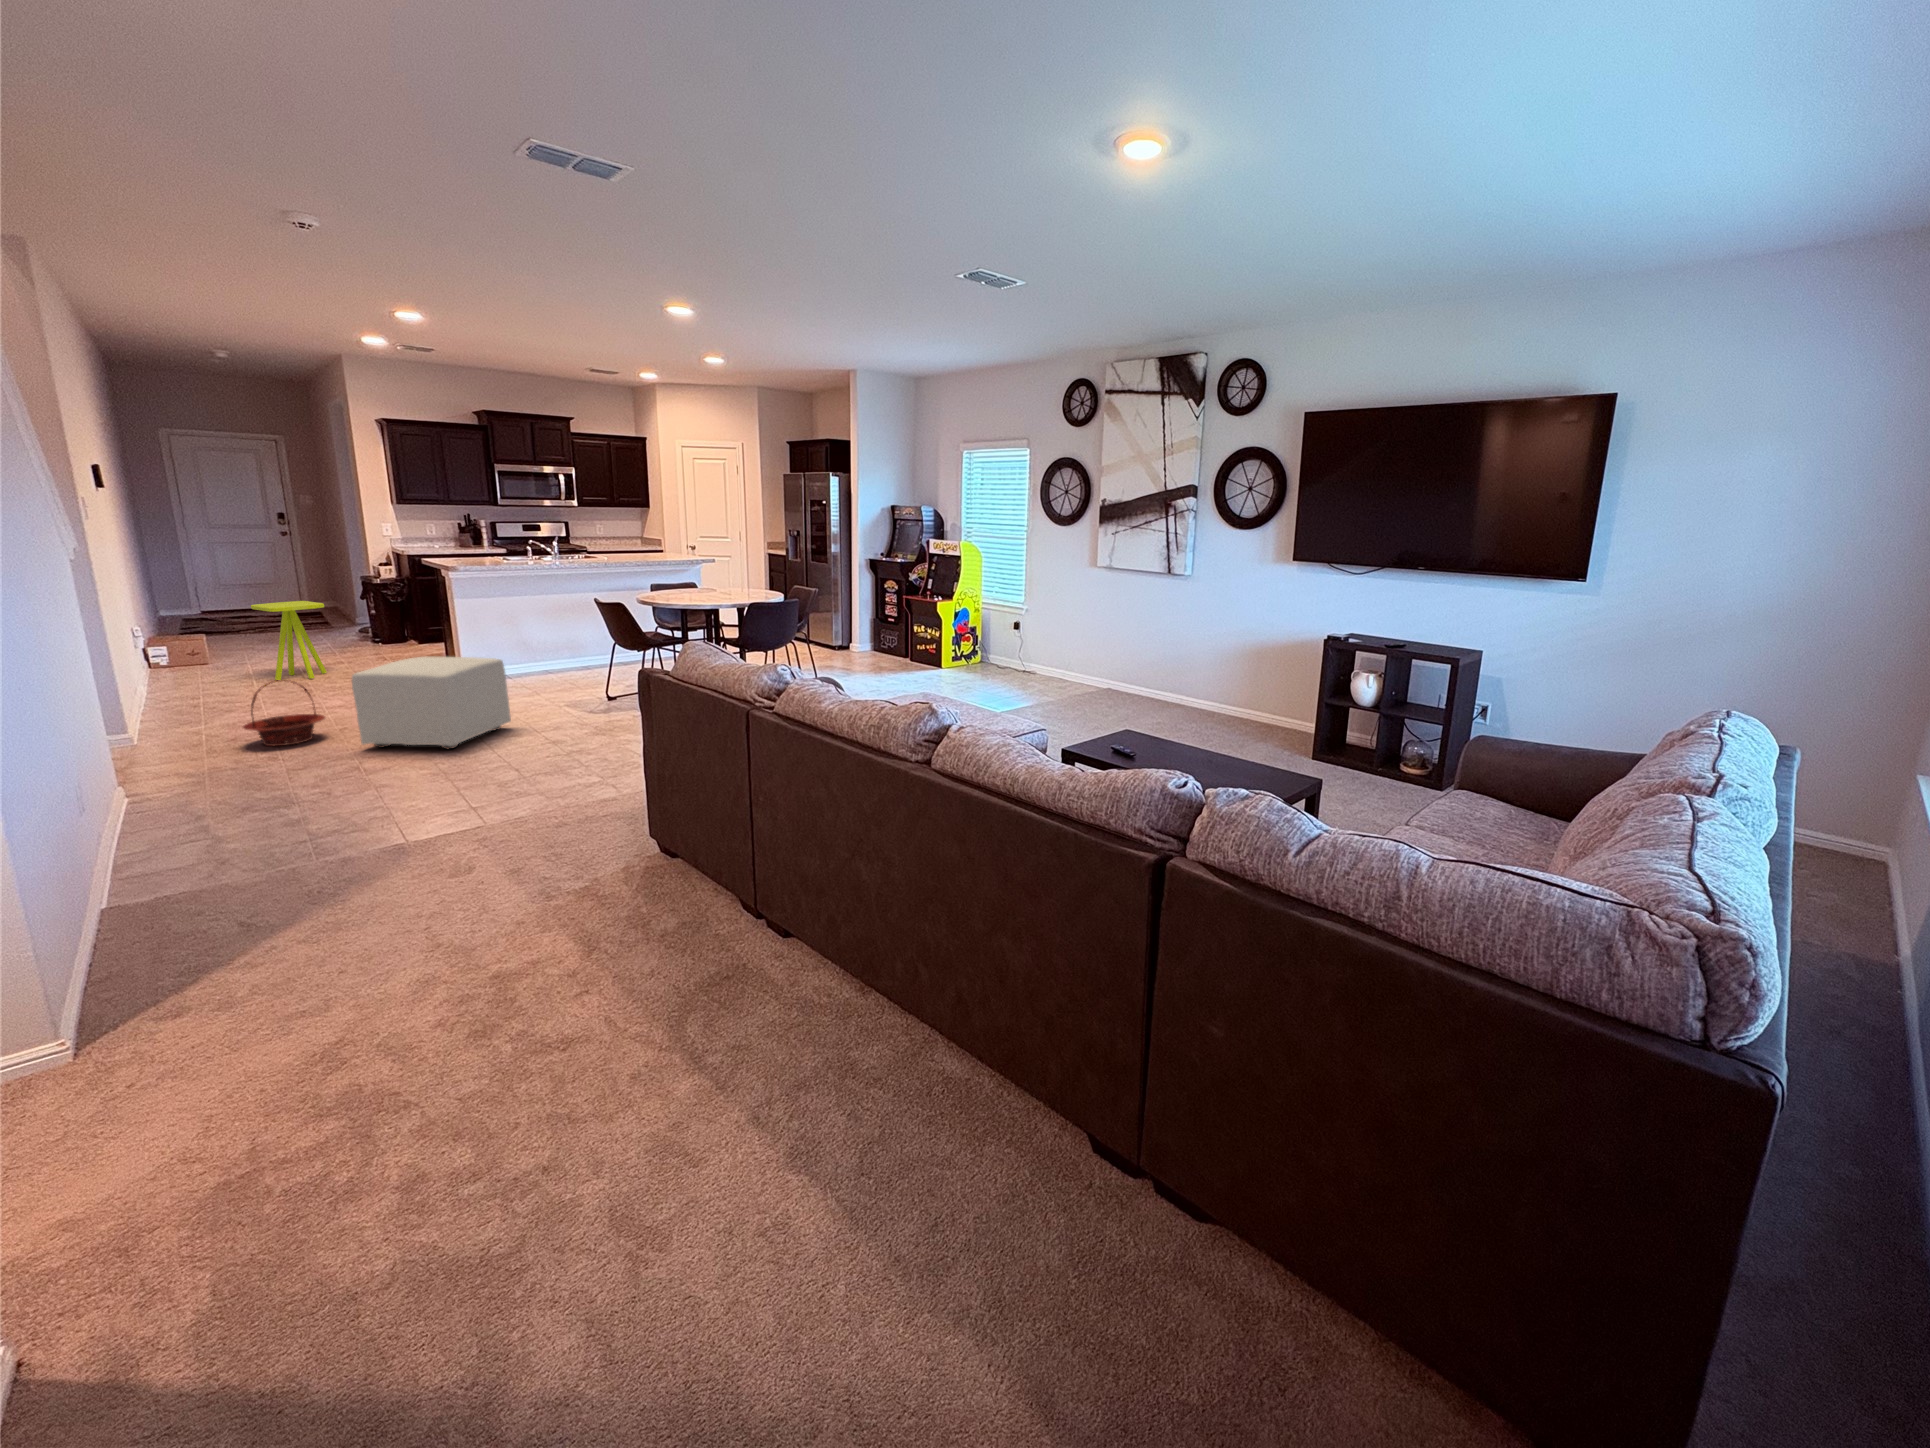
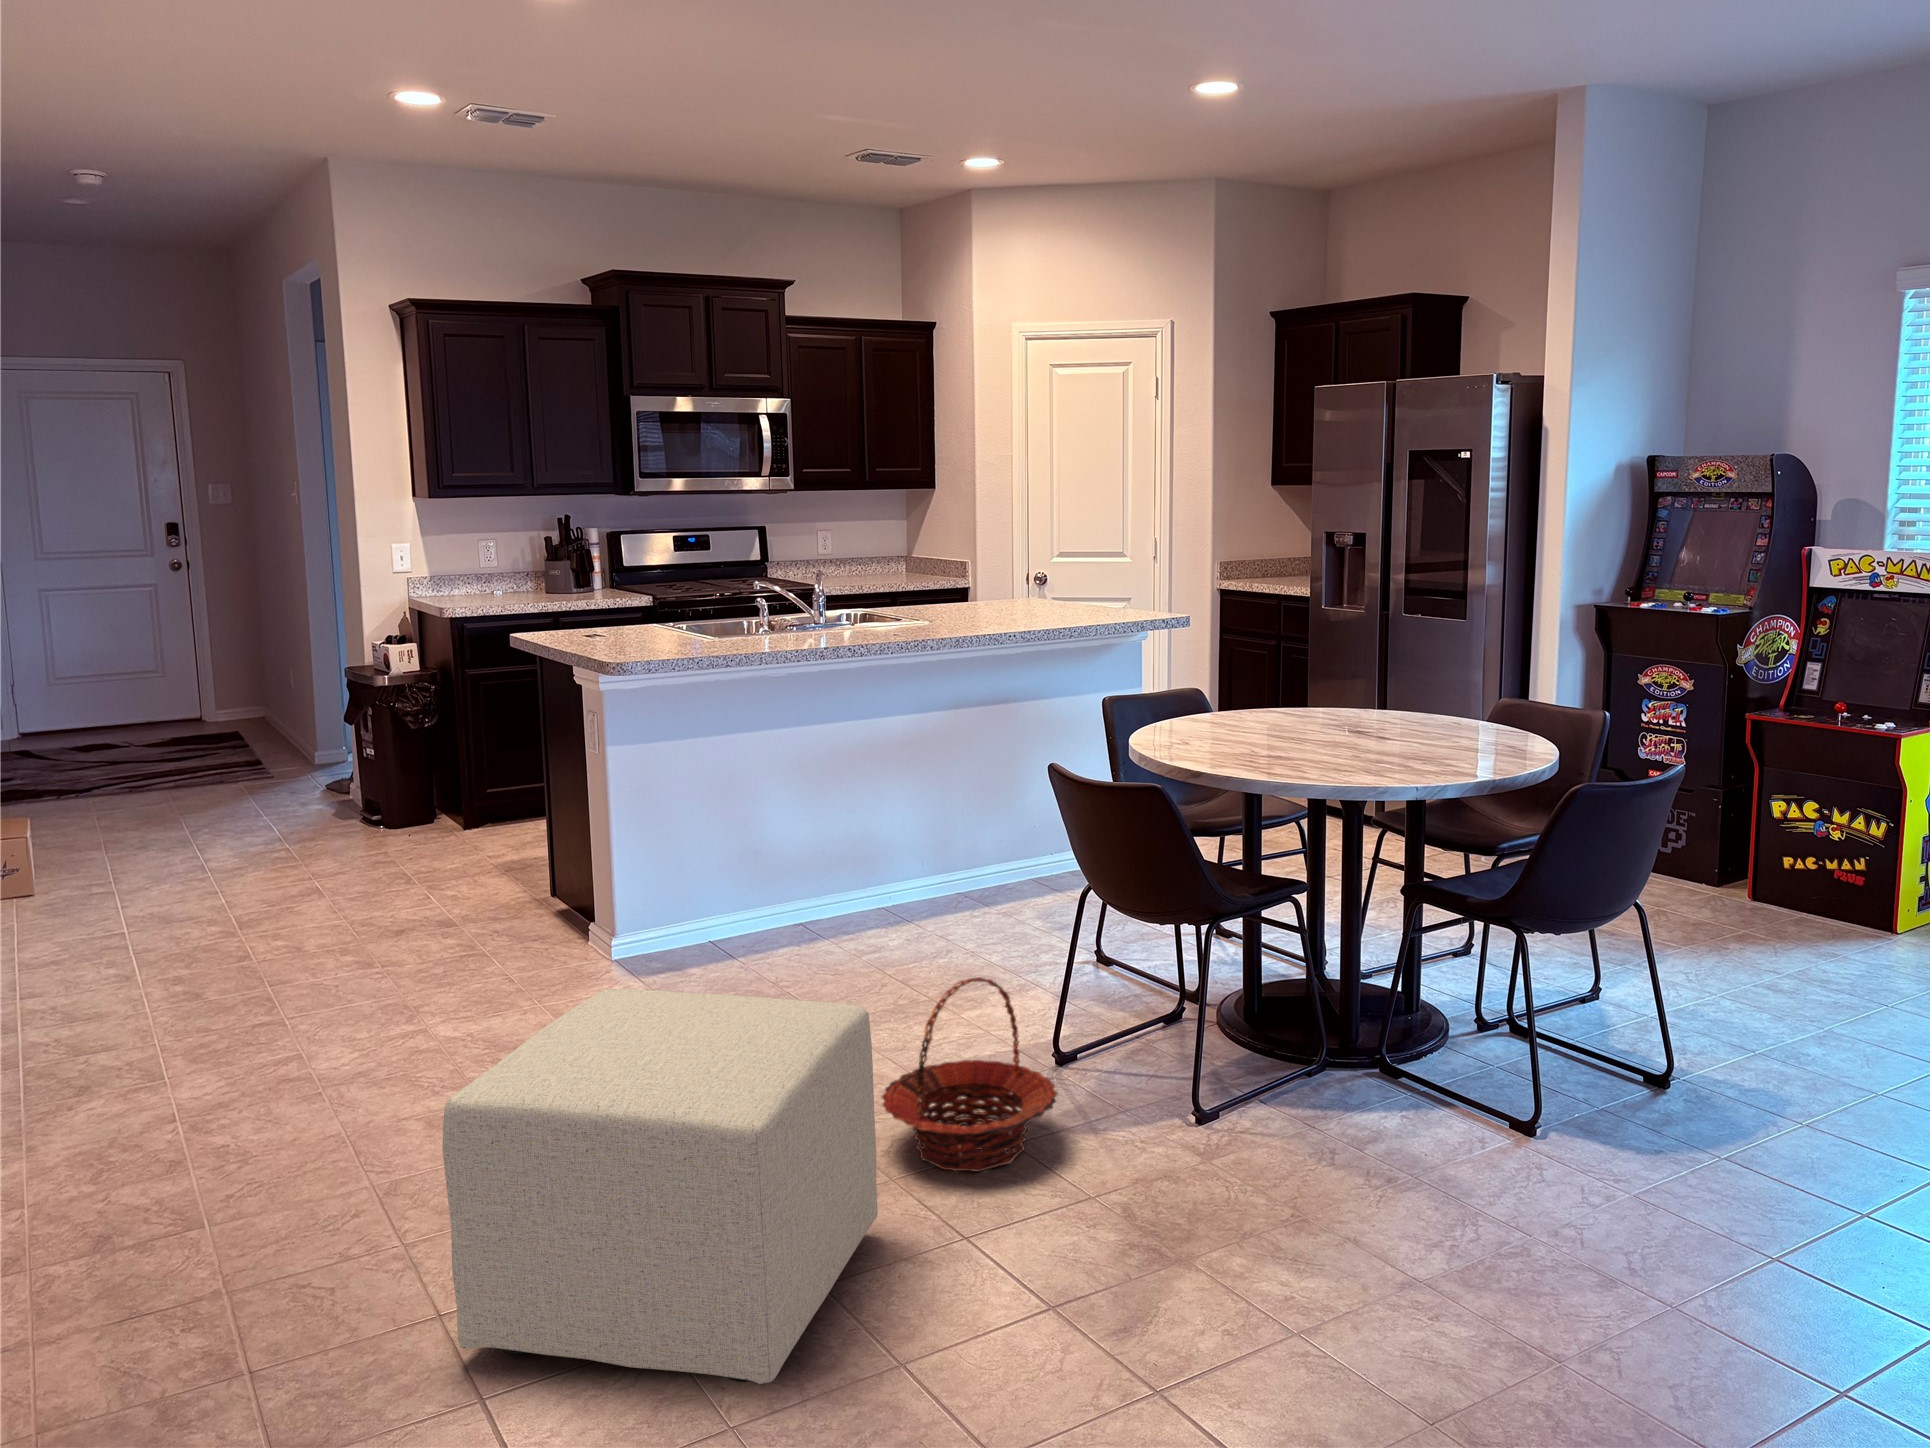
side table: present [251,601,327,680] -> none [127,749,291,962]
basket: present [243,682,325,746] -> present [882,977,1057,1172]

